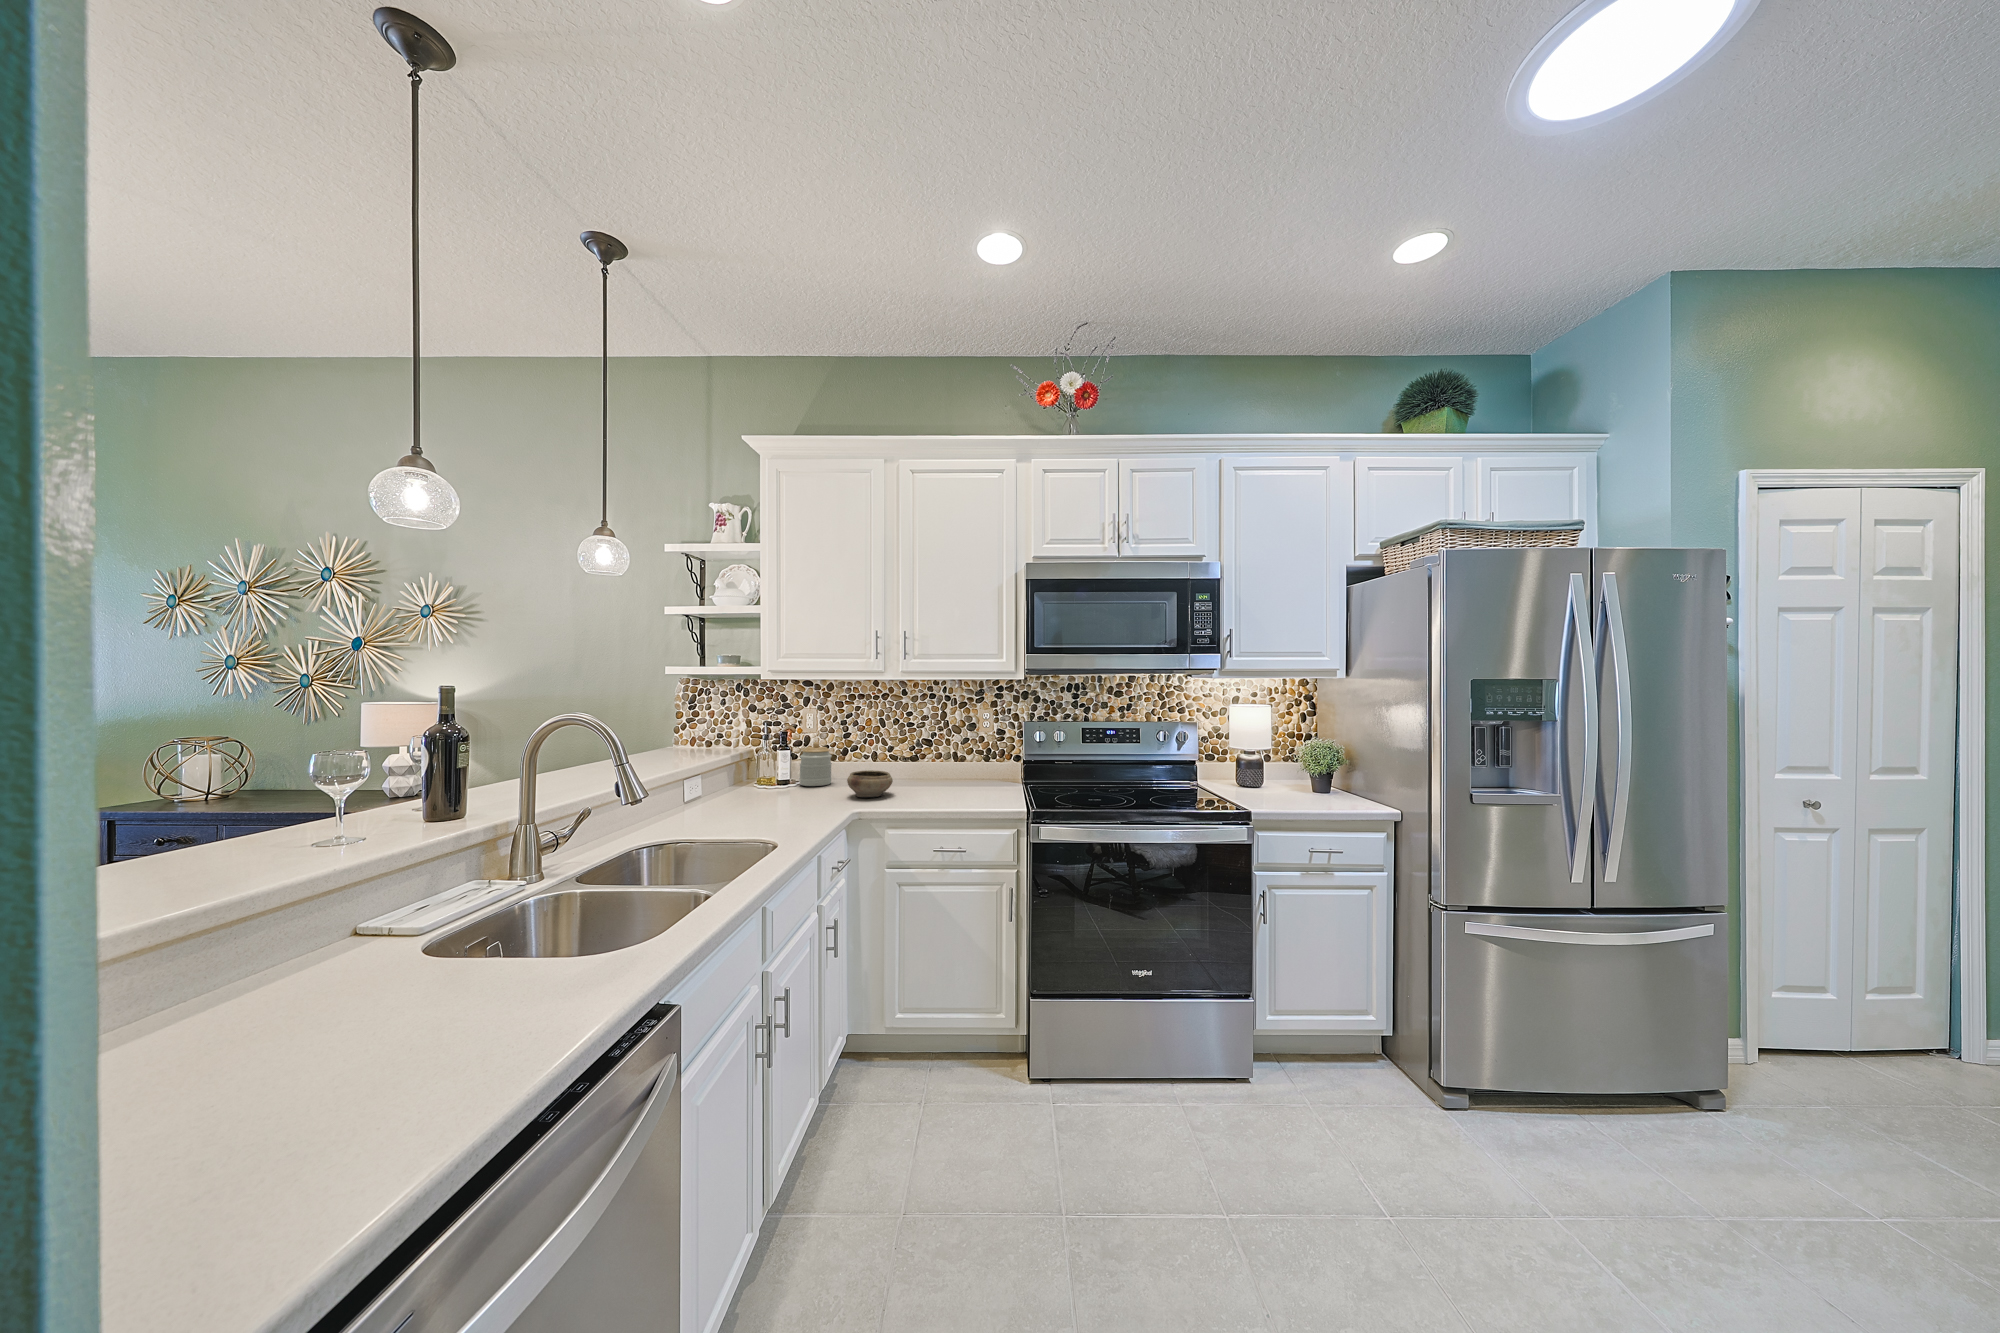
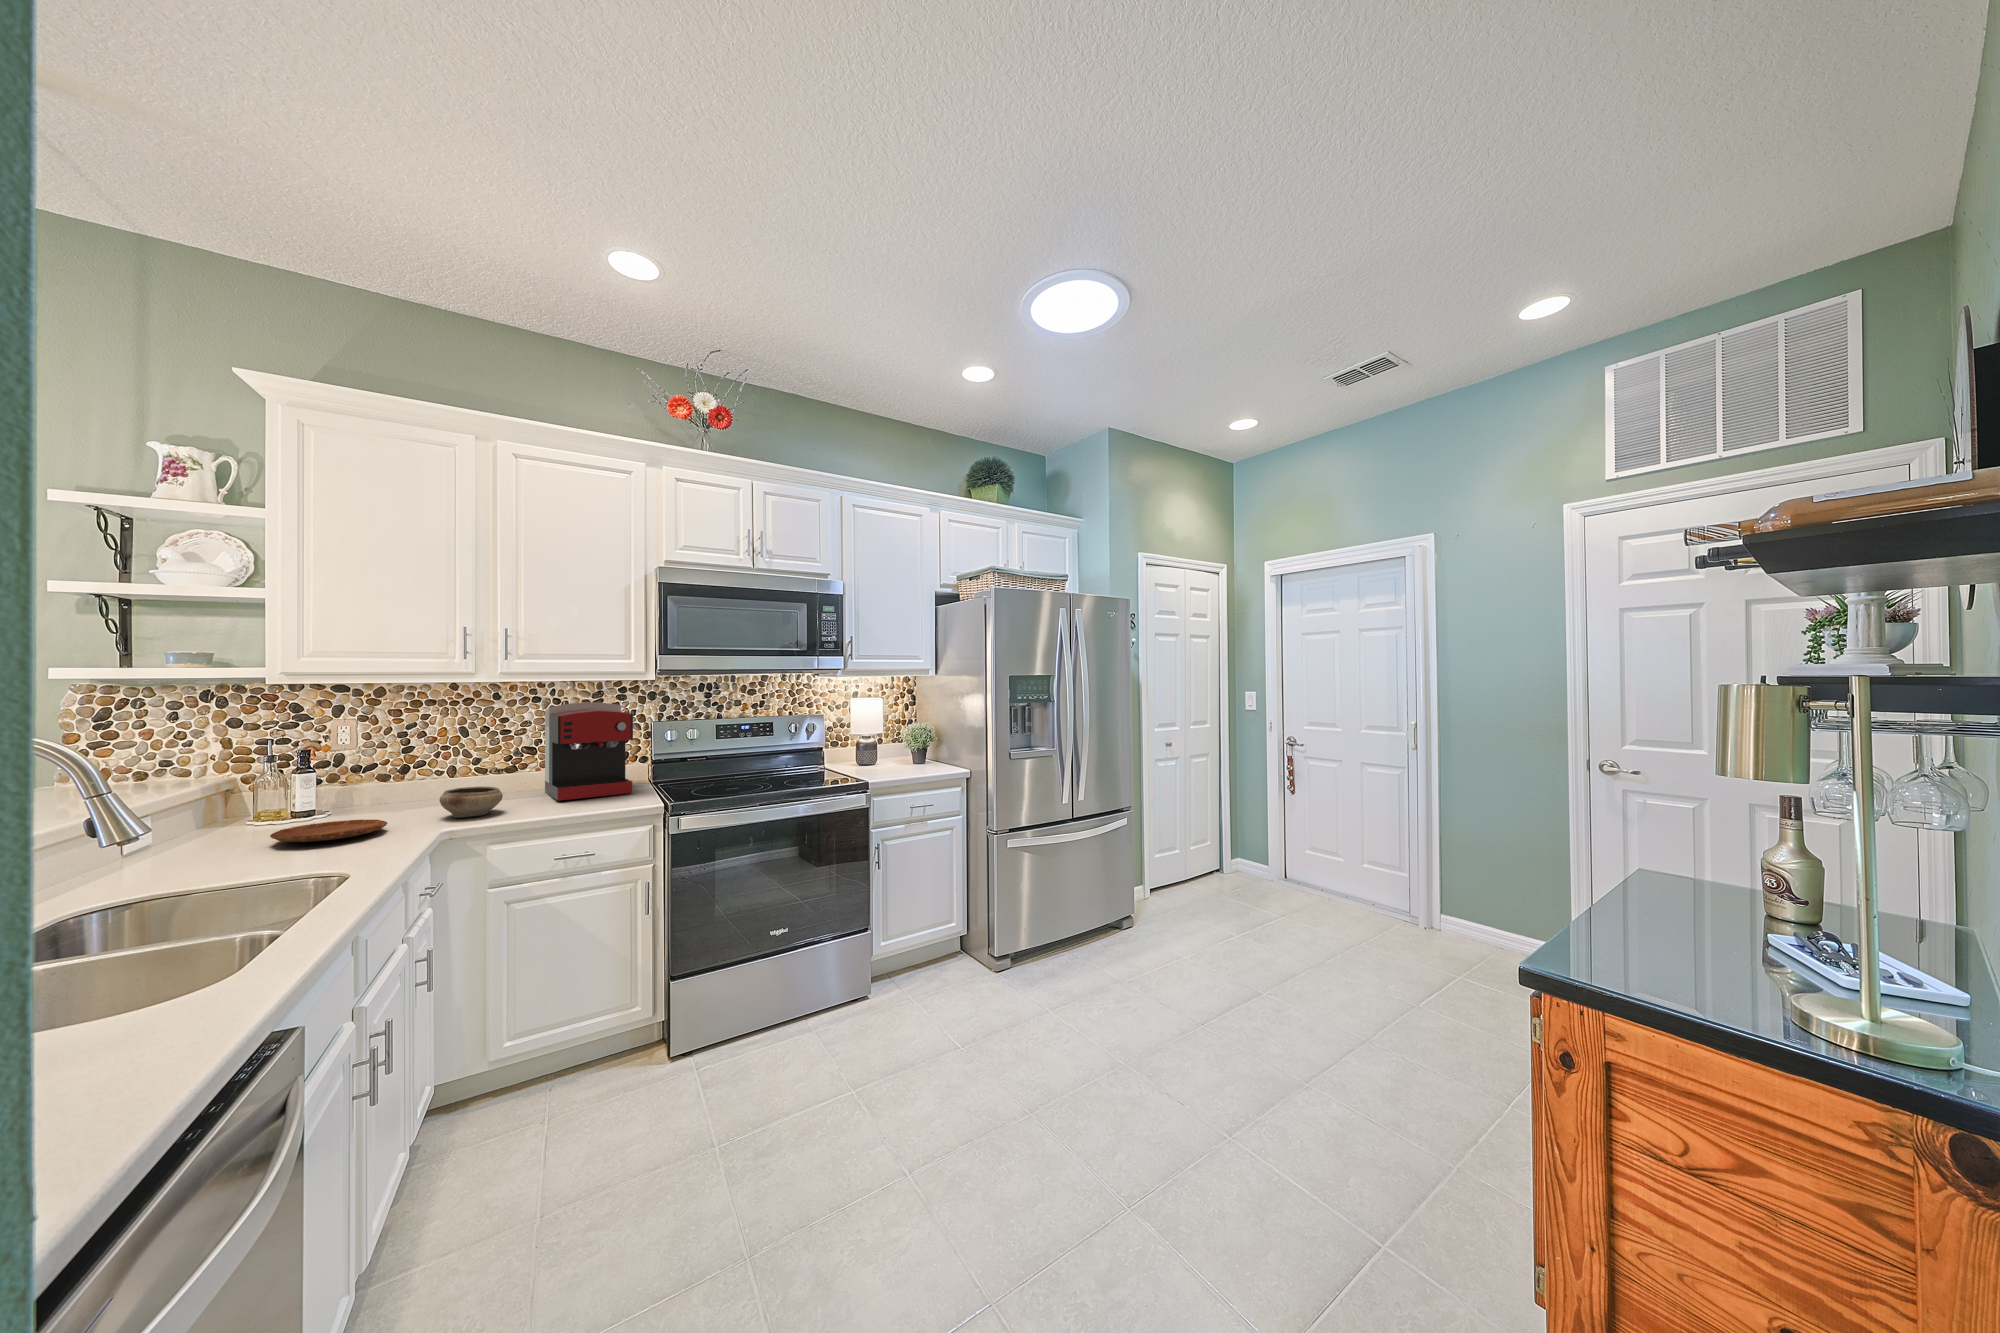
coffee maker: none [937,700,1001,790] -> present [545,702,633,801]
jar: present [799,742,832,786] -> none [344,761,395,816]
tray: none [735,790,808,806] -> present [270,820,388,842]

